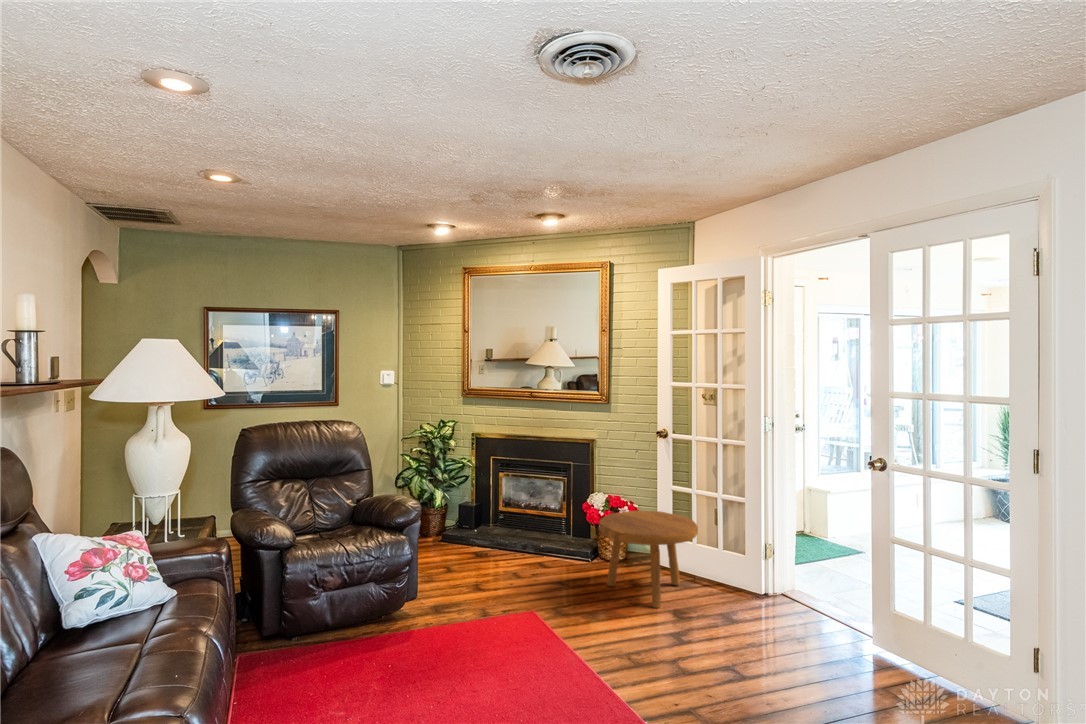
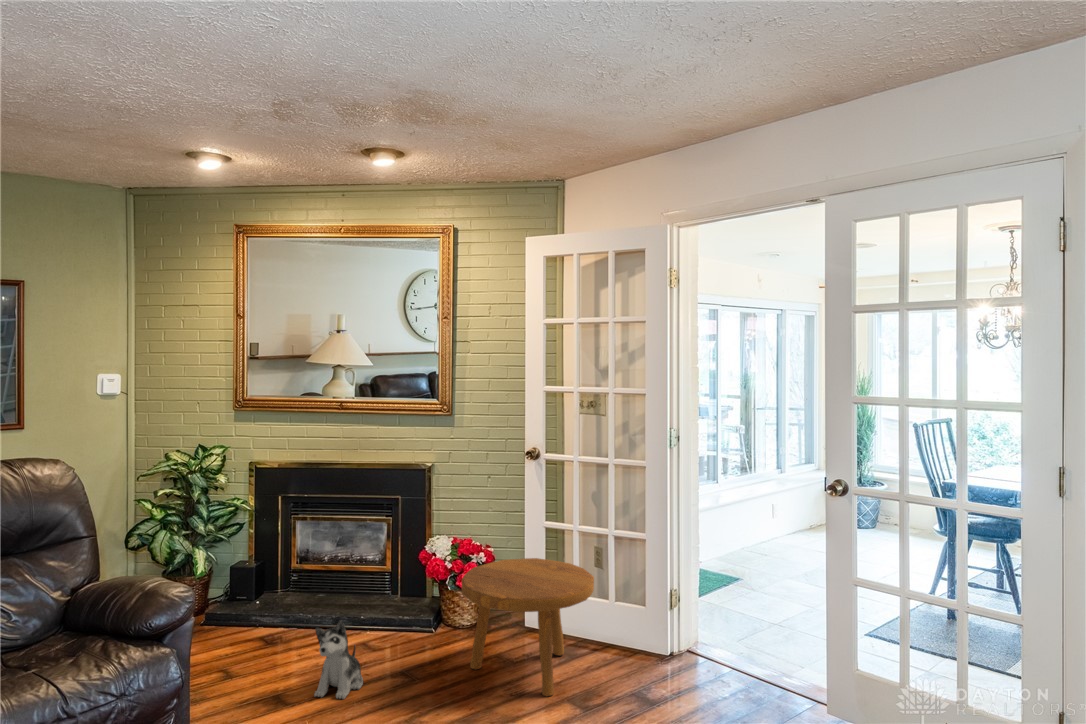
plush toy: none [498,539,532,592] -> present [314,620,363,699]

